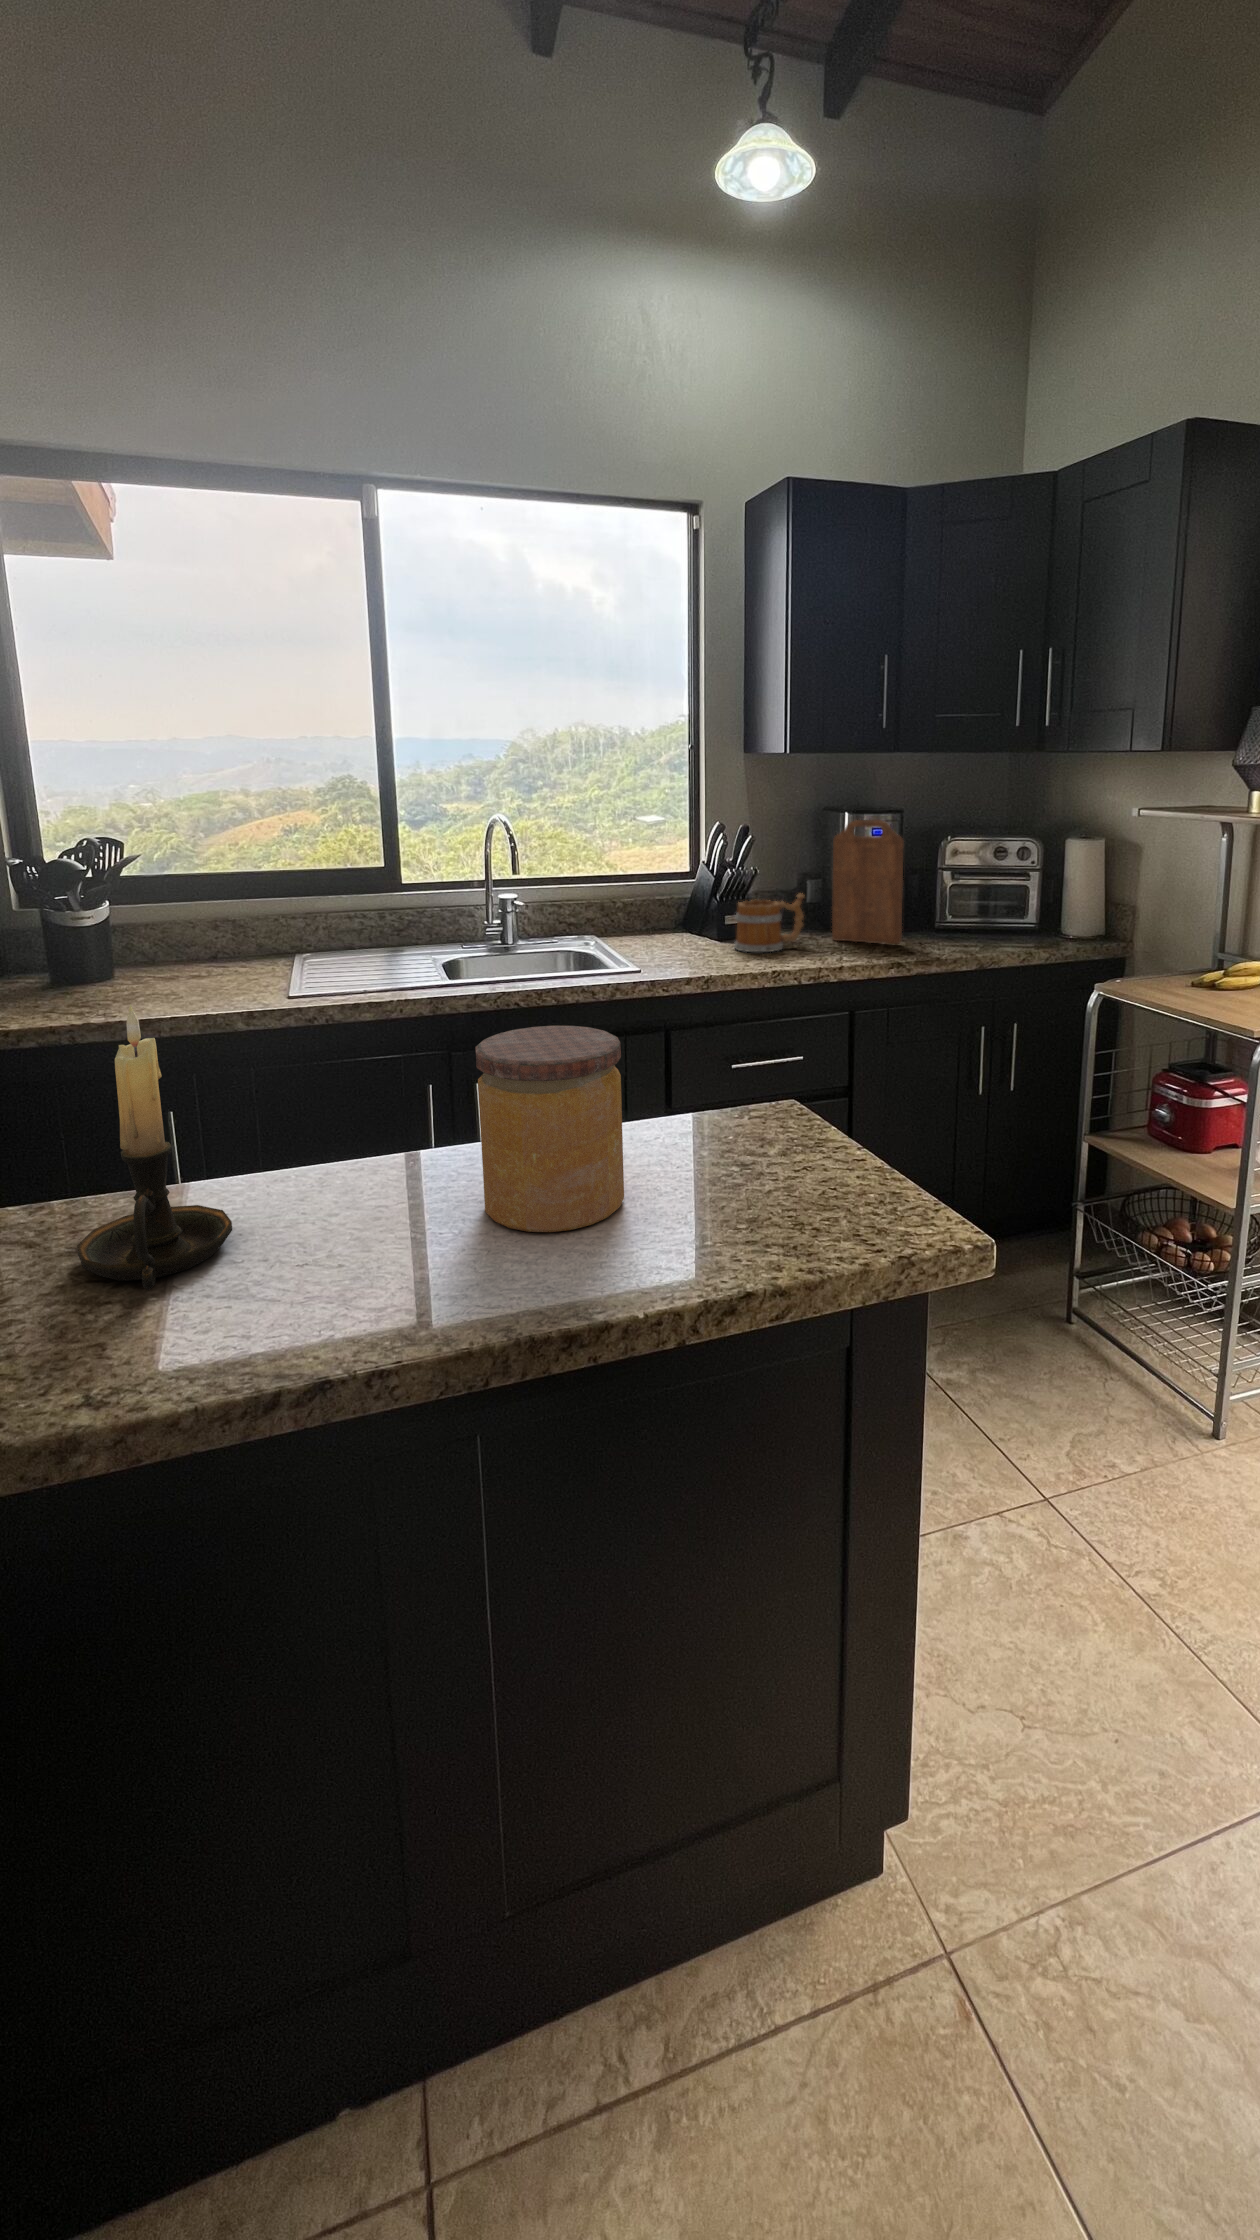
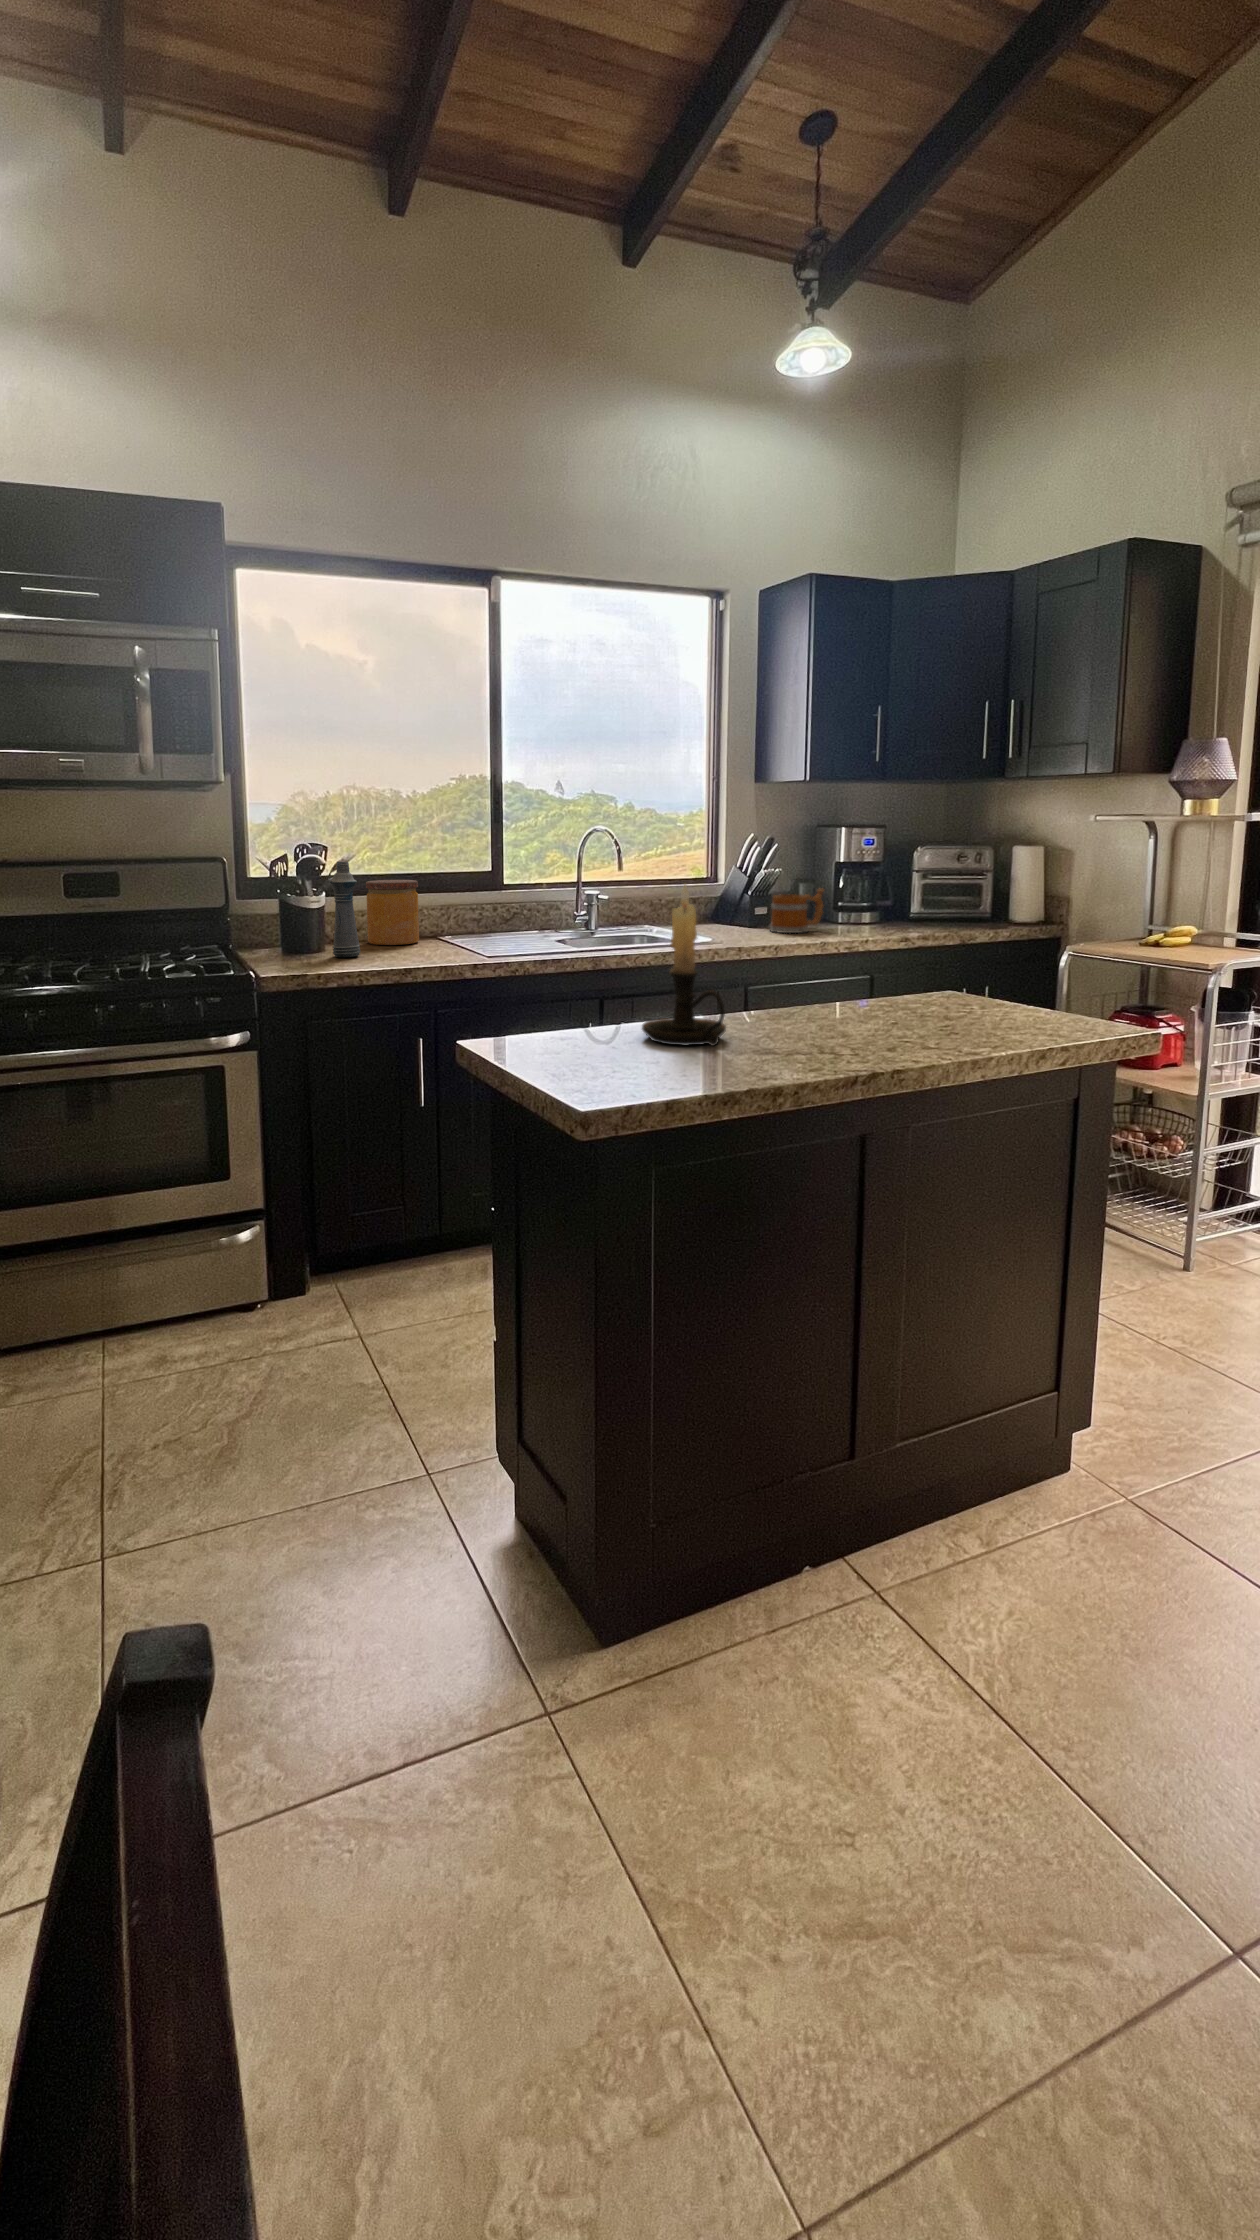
cutting board: present [832,820,903,944] -> none [838,832,898,928]
bottle: none [72,874,126,1001] -> present [330,862,360,957]
jar: present [476,1026,624,1232] -> present [366,880,419,945]

